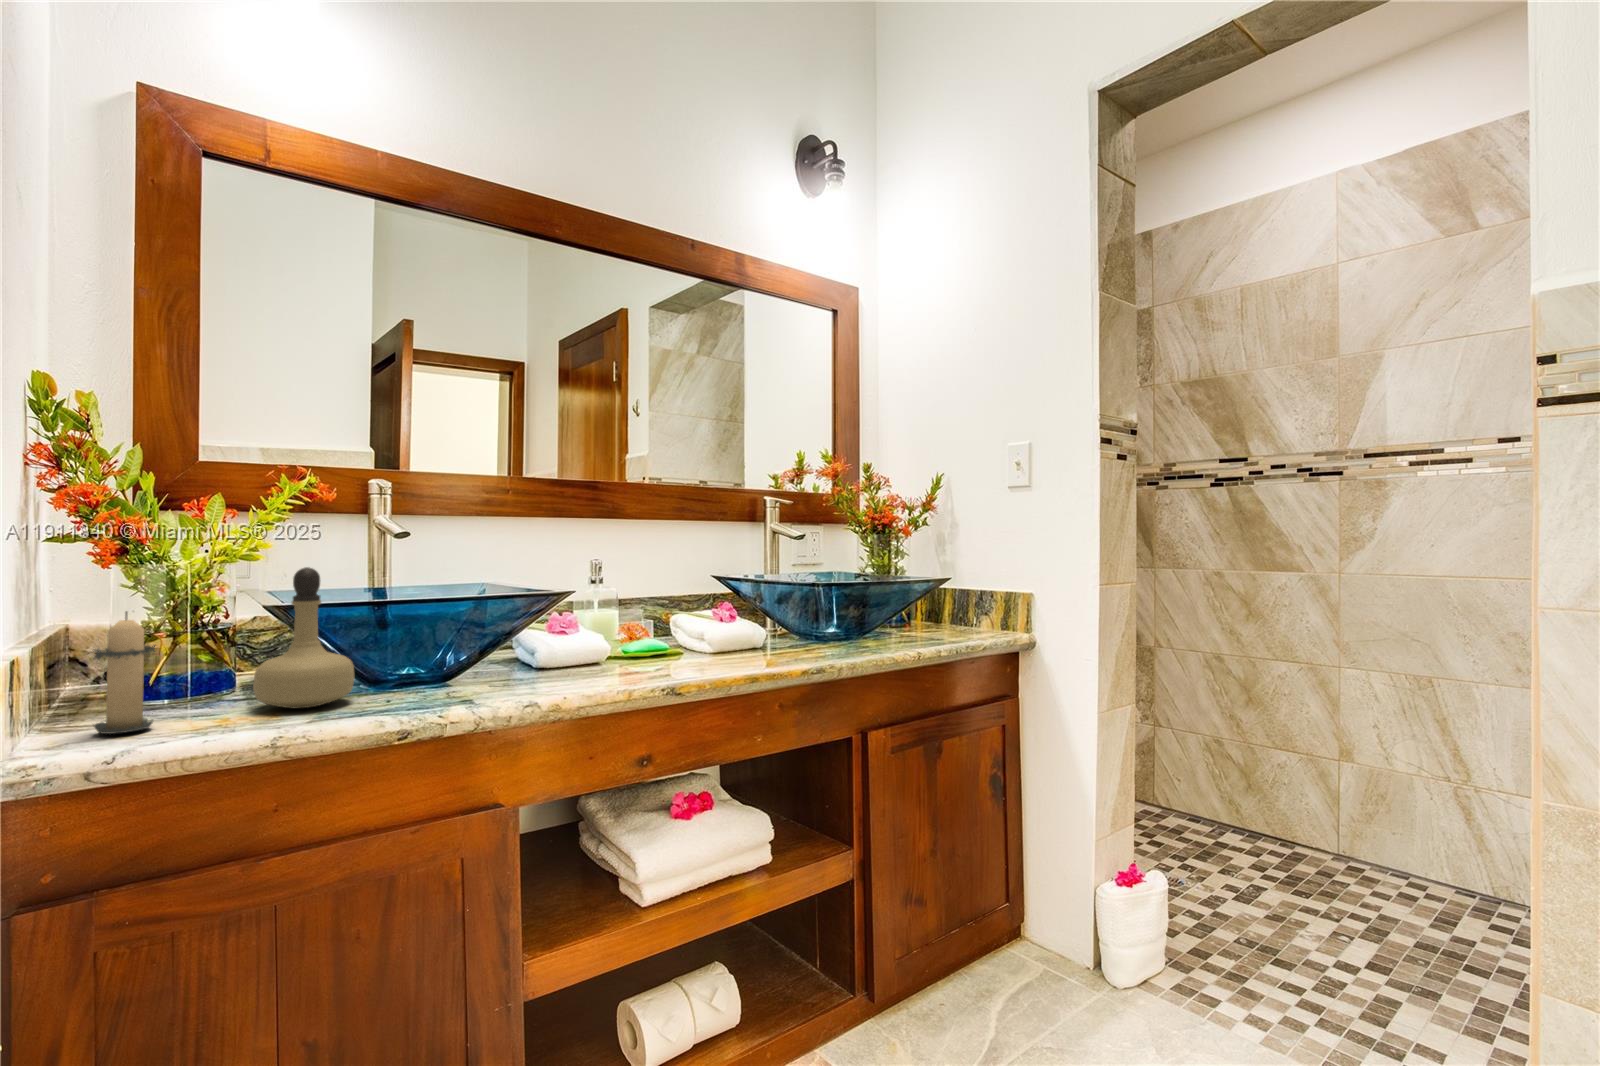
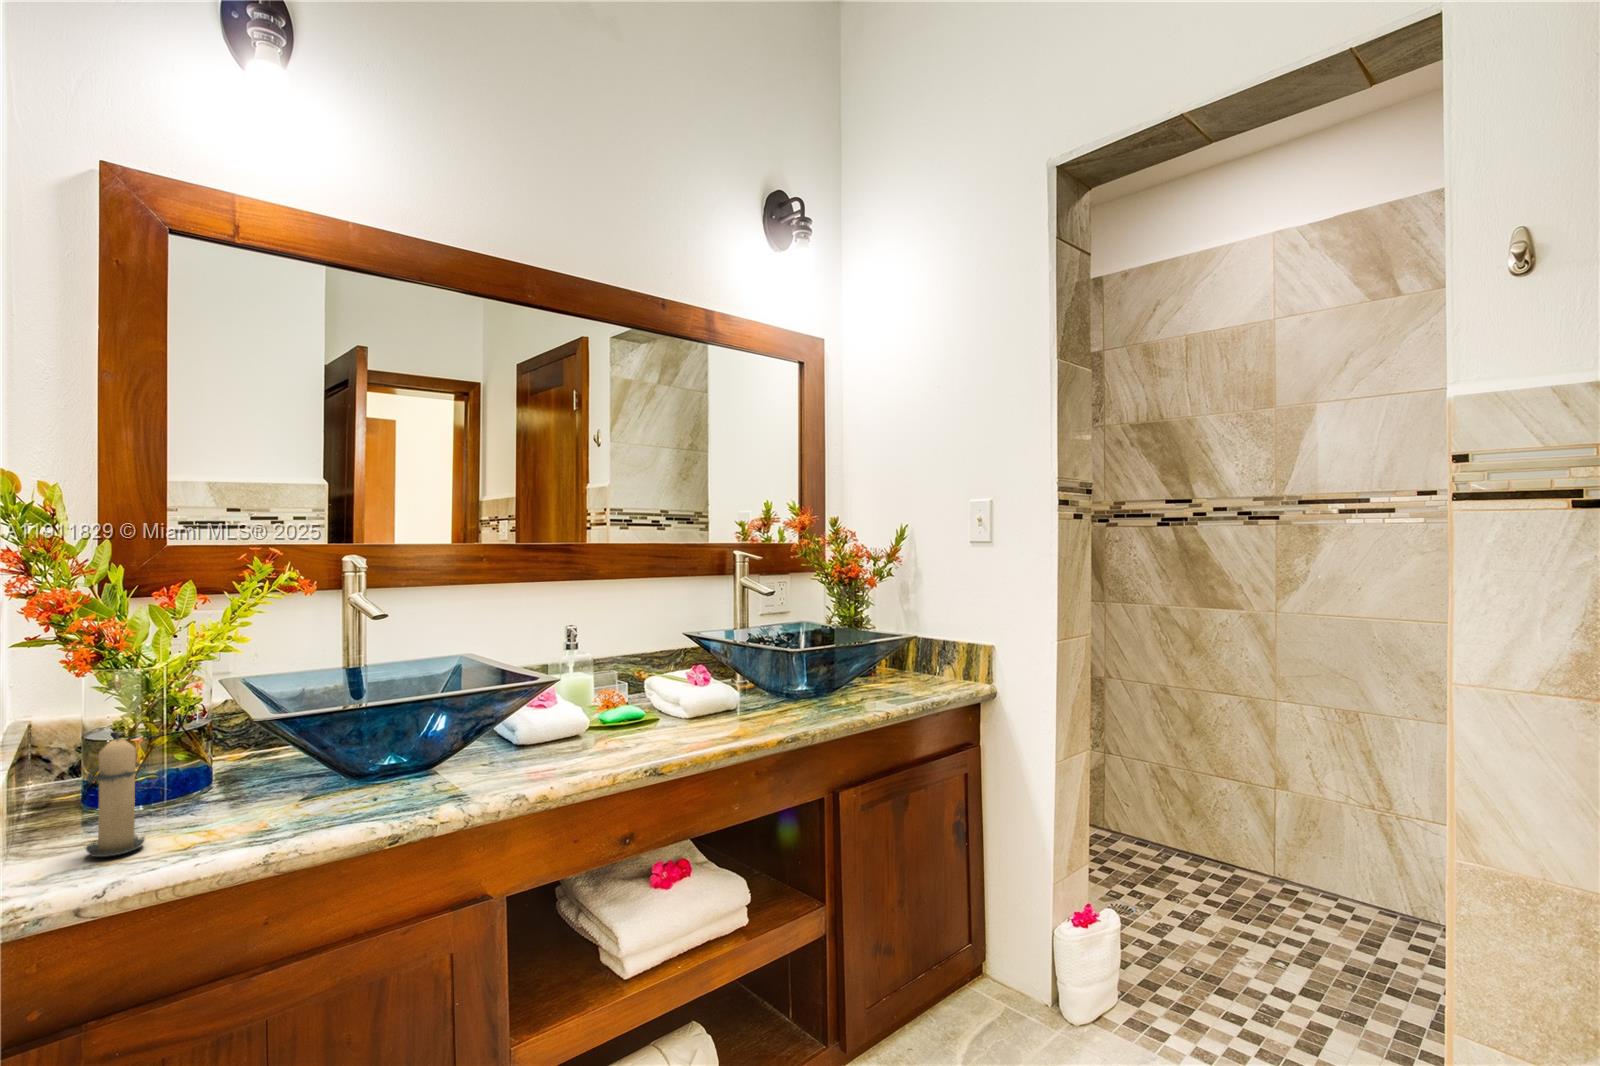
perfume bottle: present [253,567,354,708] -> none [241,669,342,813]

